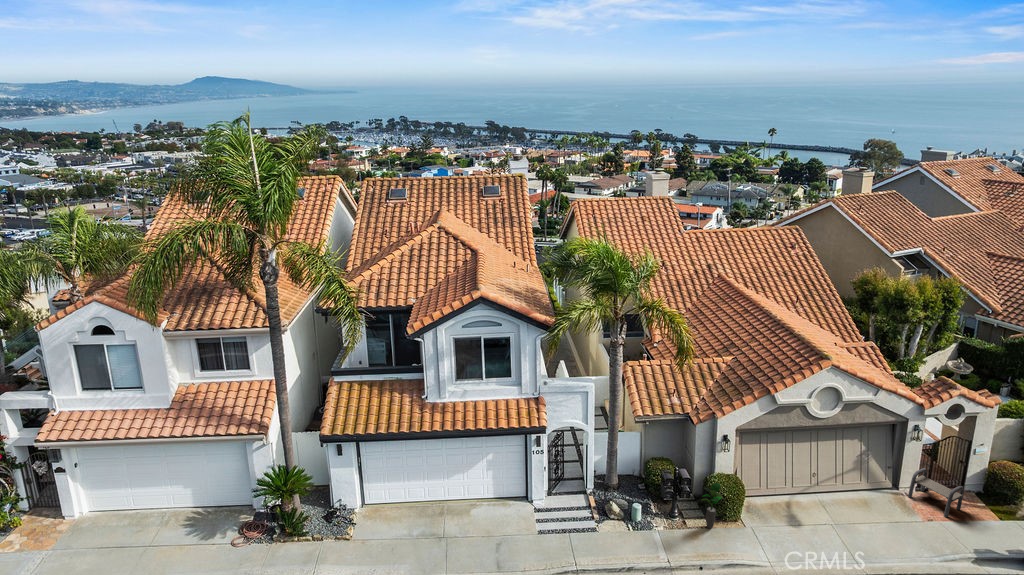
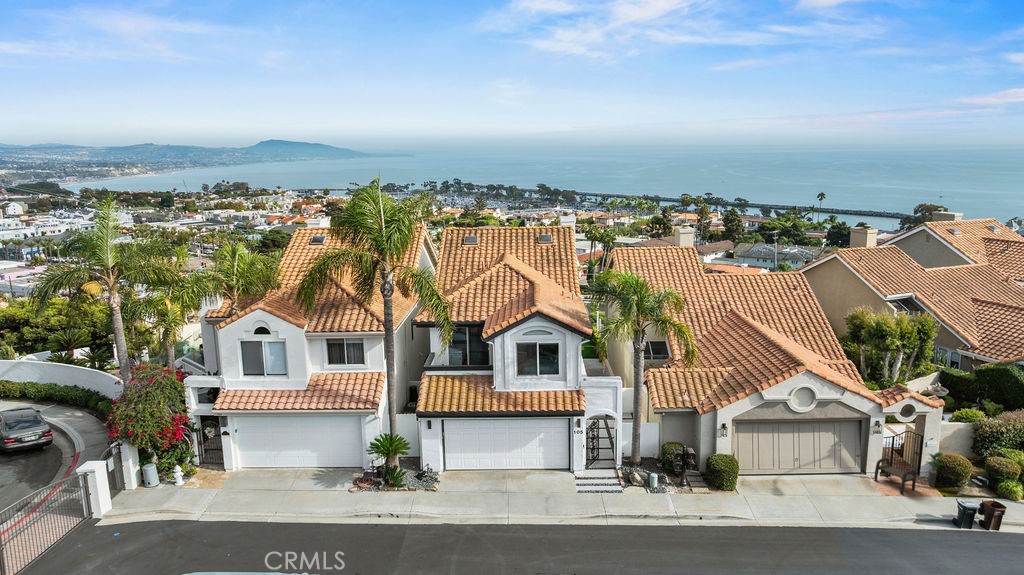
potted plant: present [702,483,723,529] -> present [926,452,943,486]

